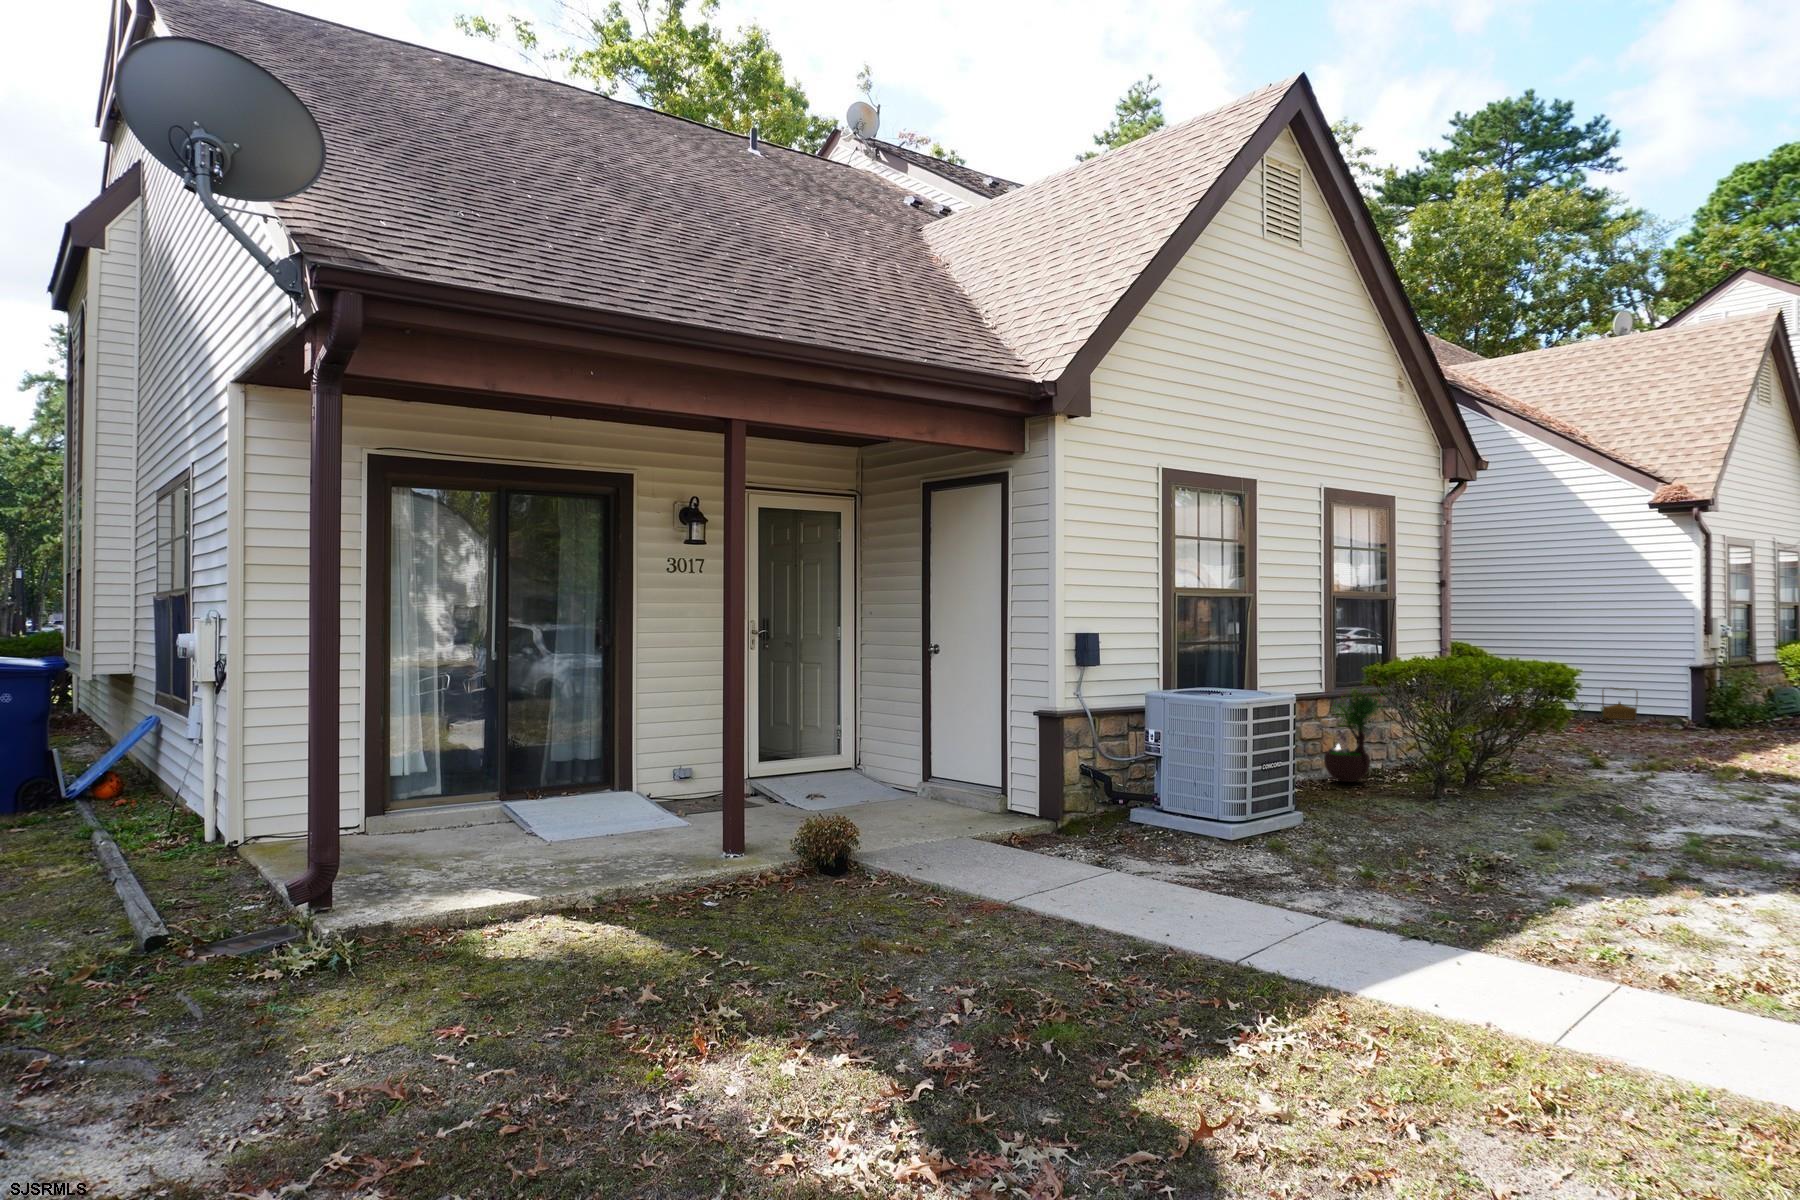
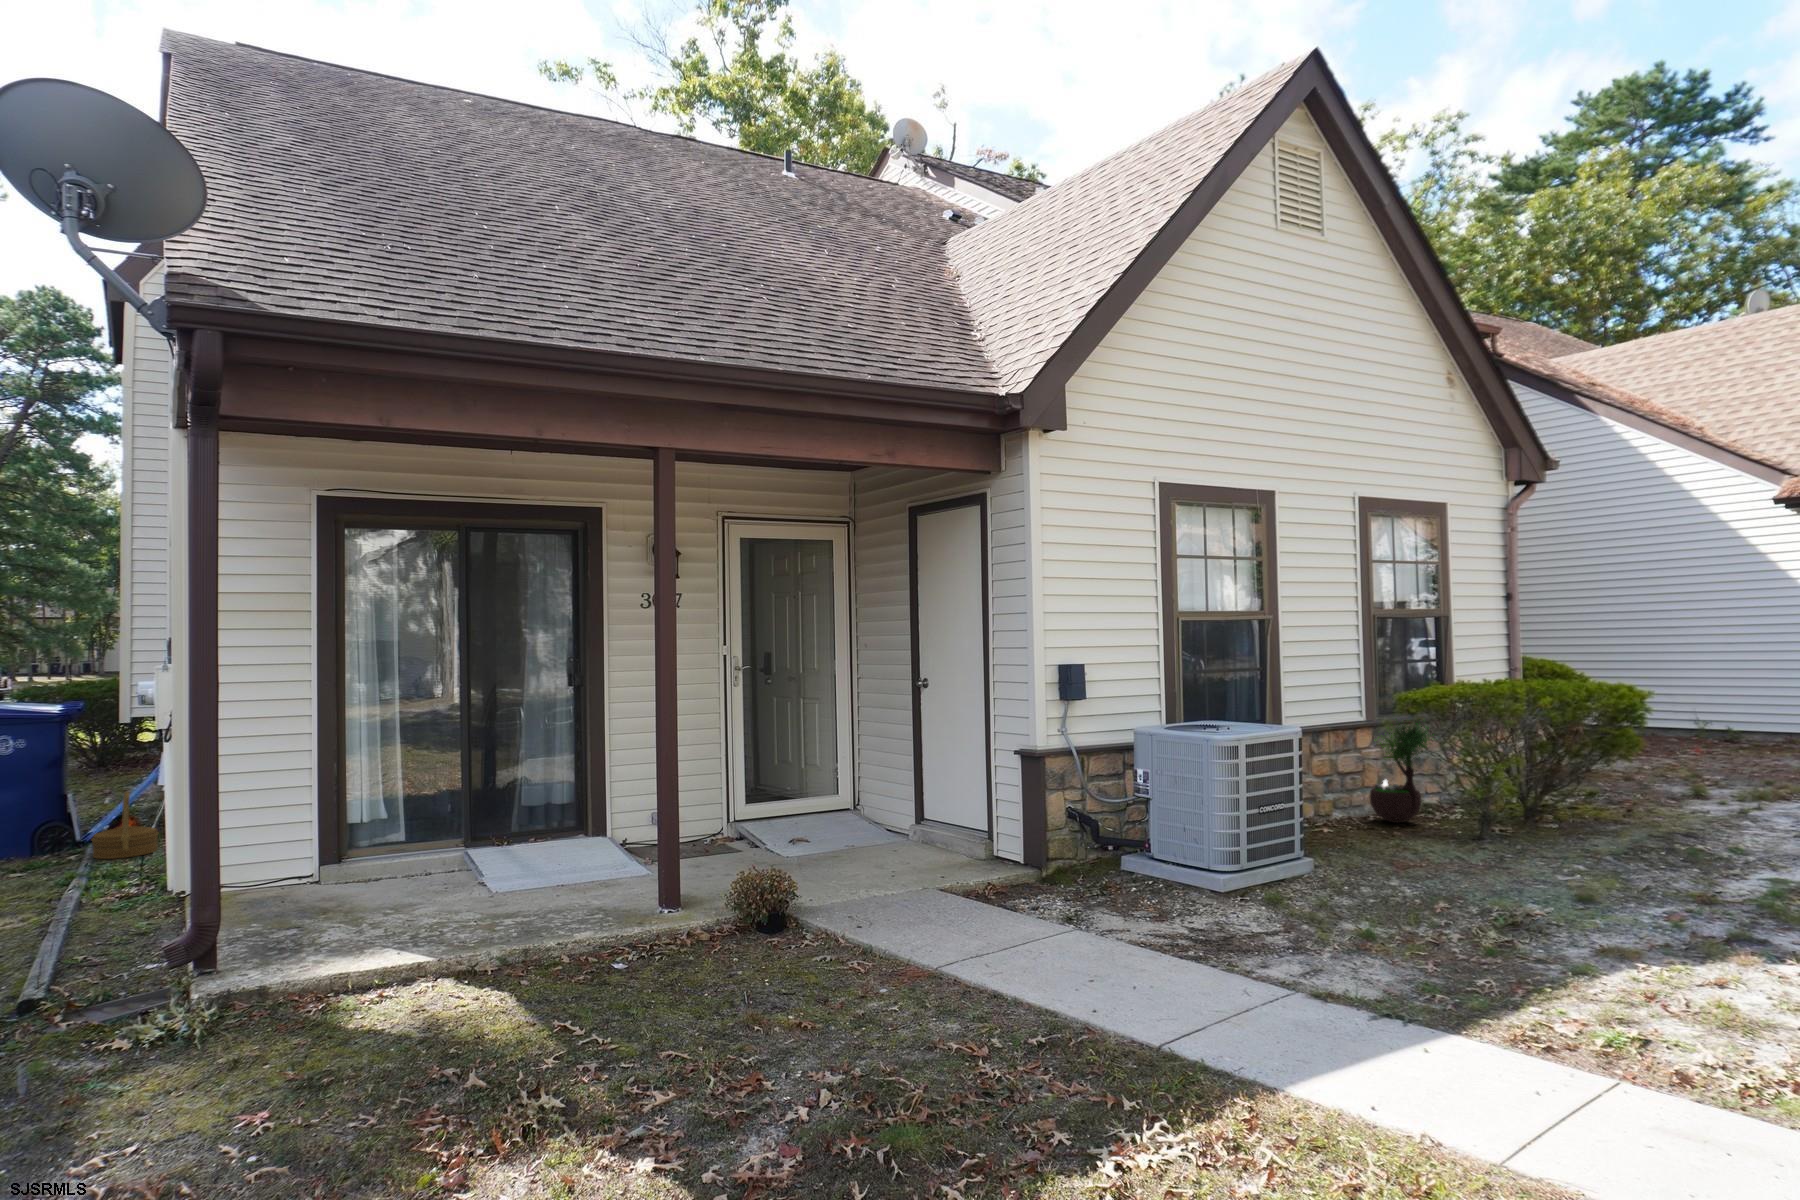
woven basket: present [1602,688,1638,720] -> present [92,792,158,859]

